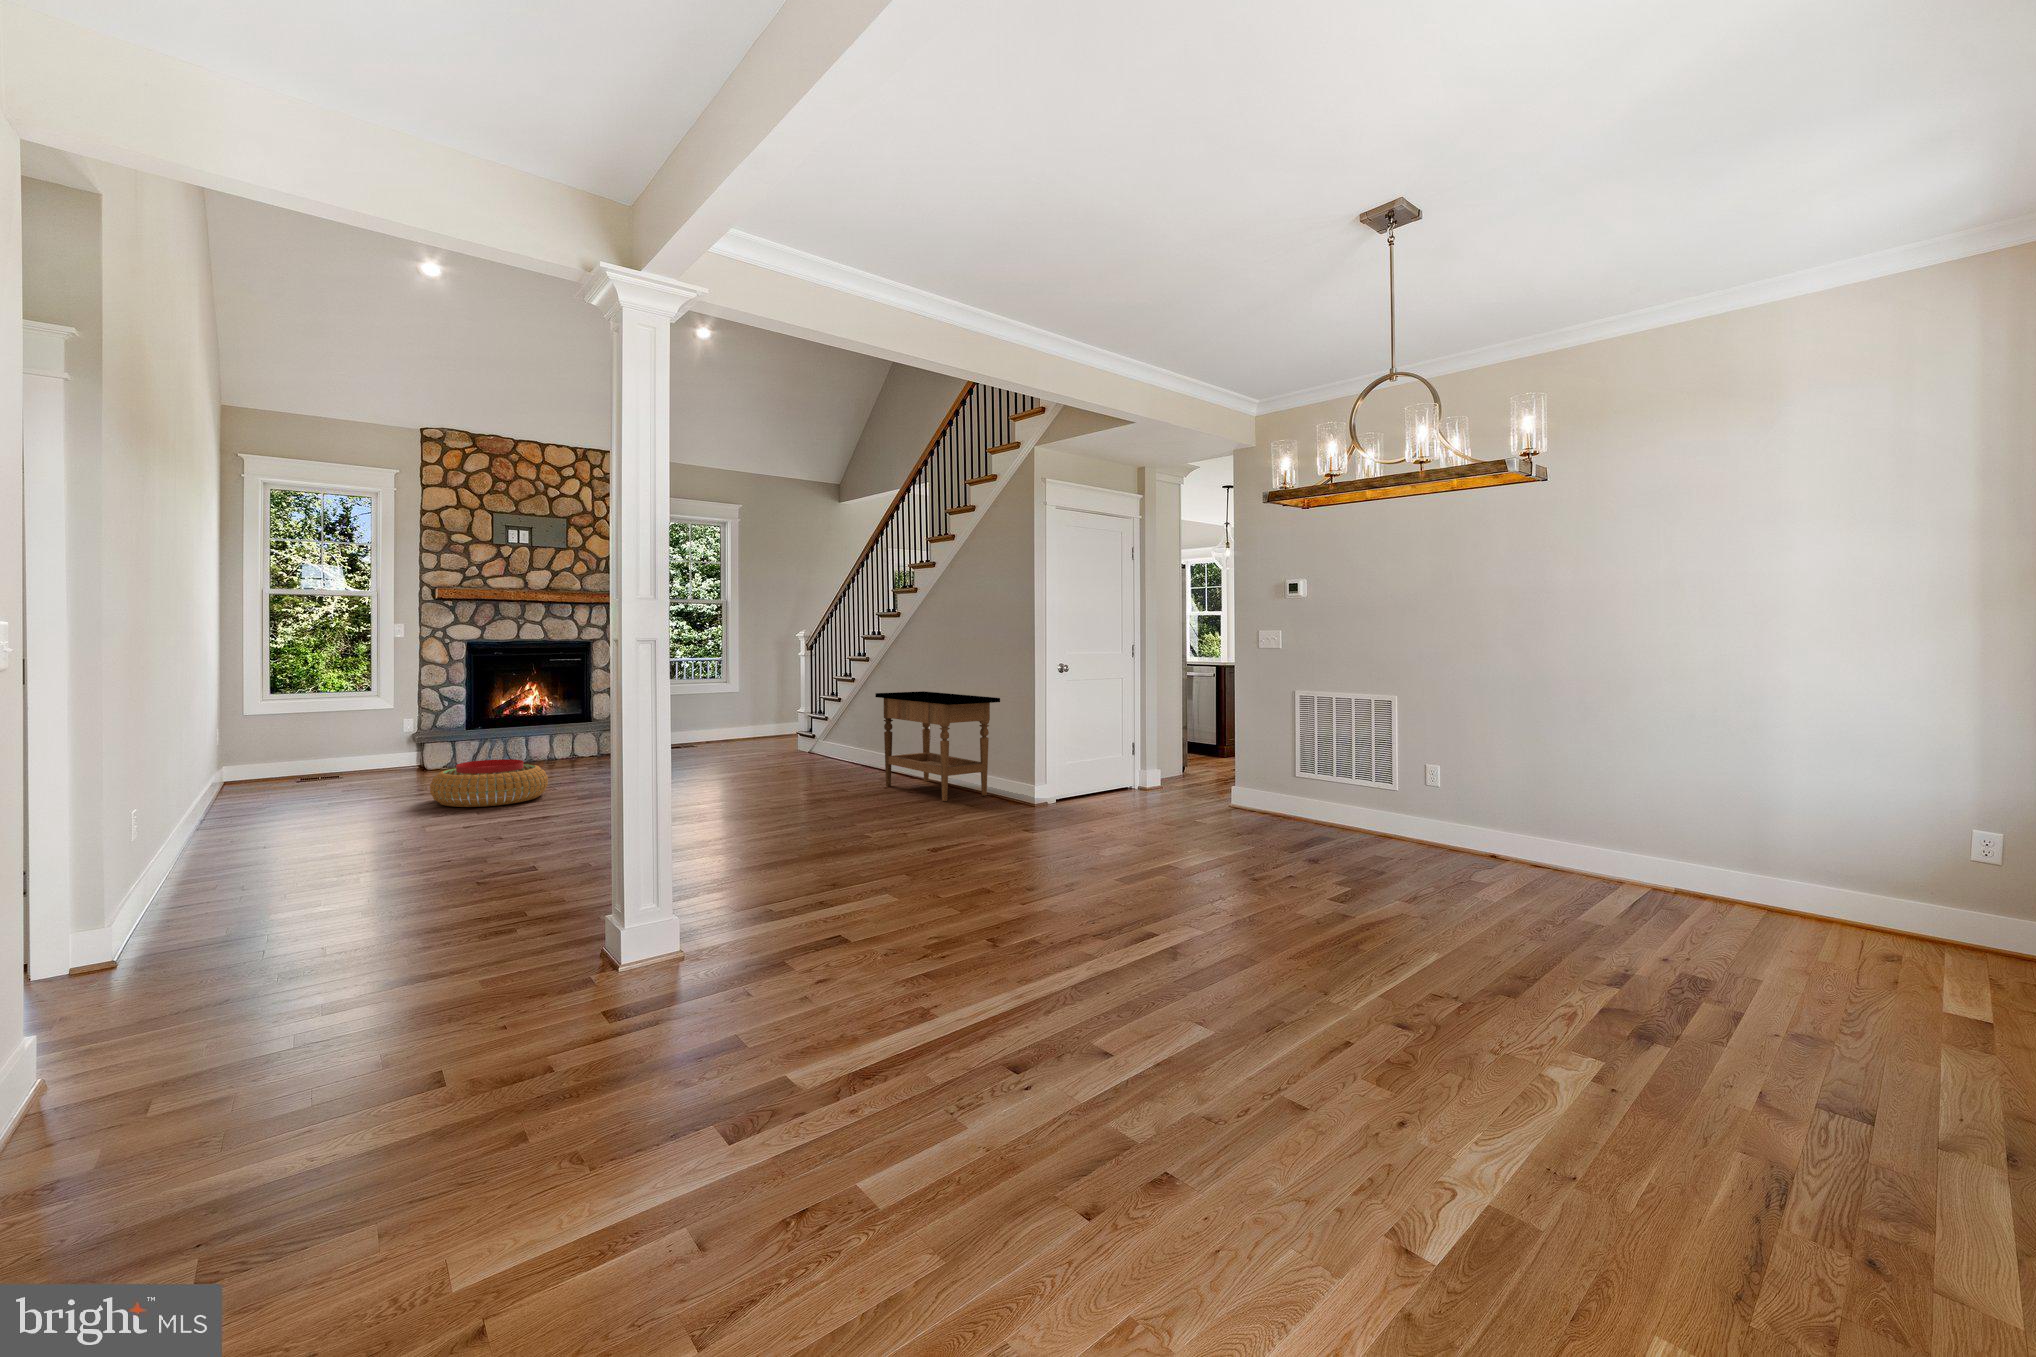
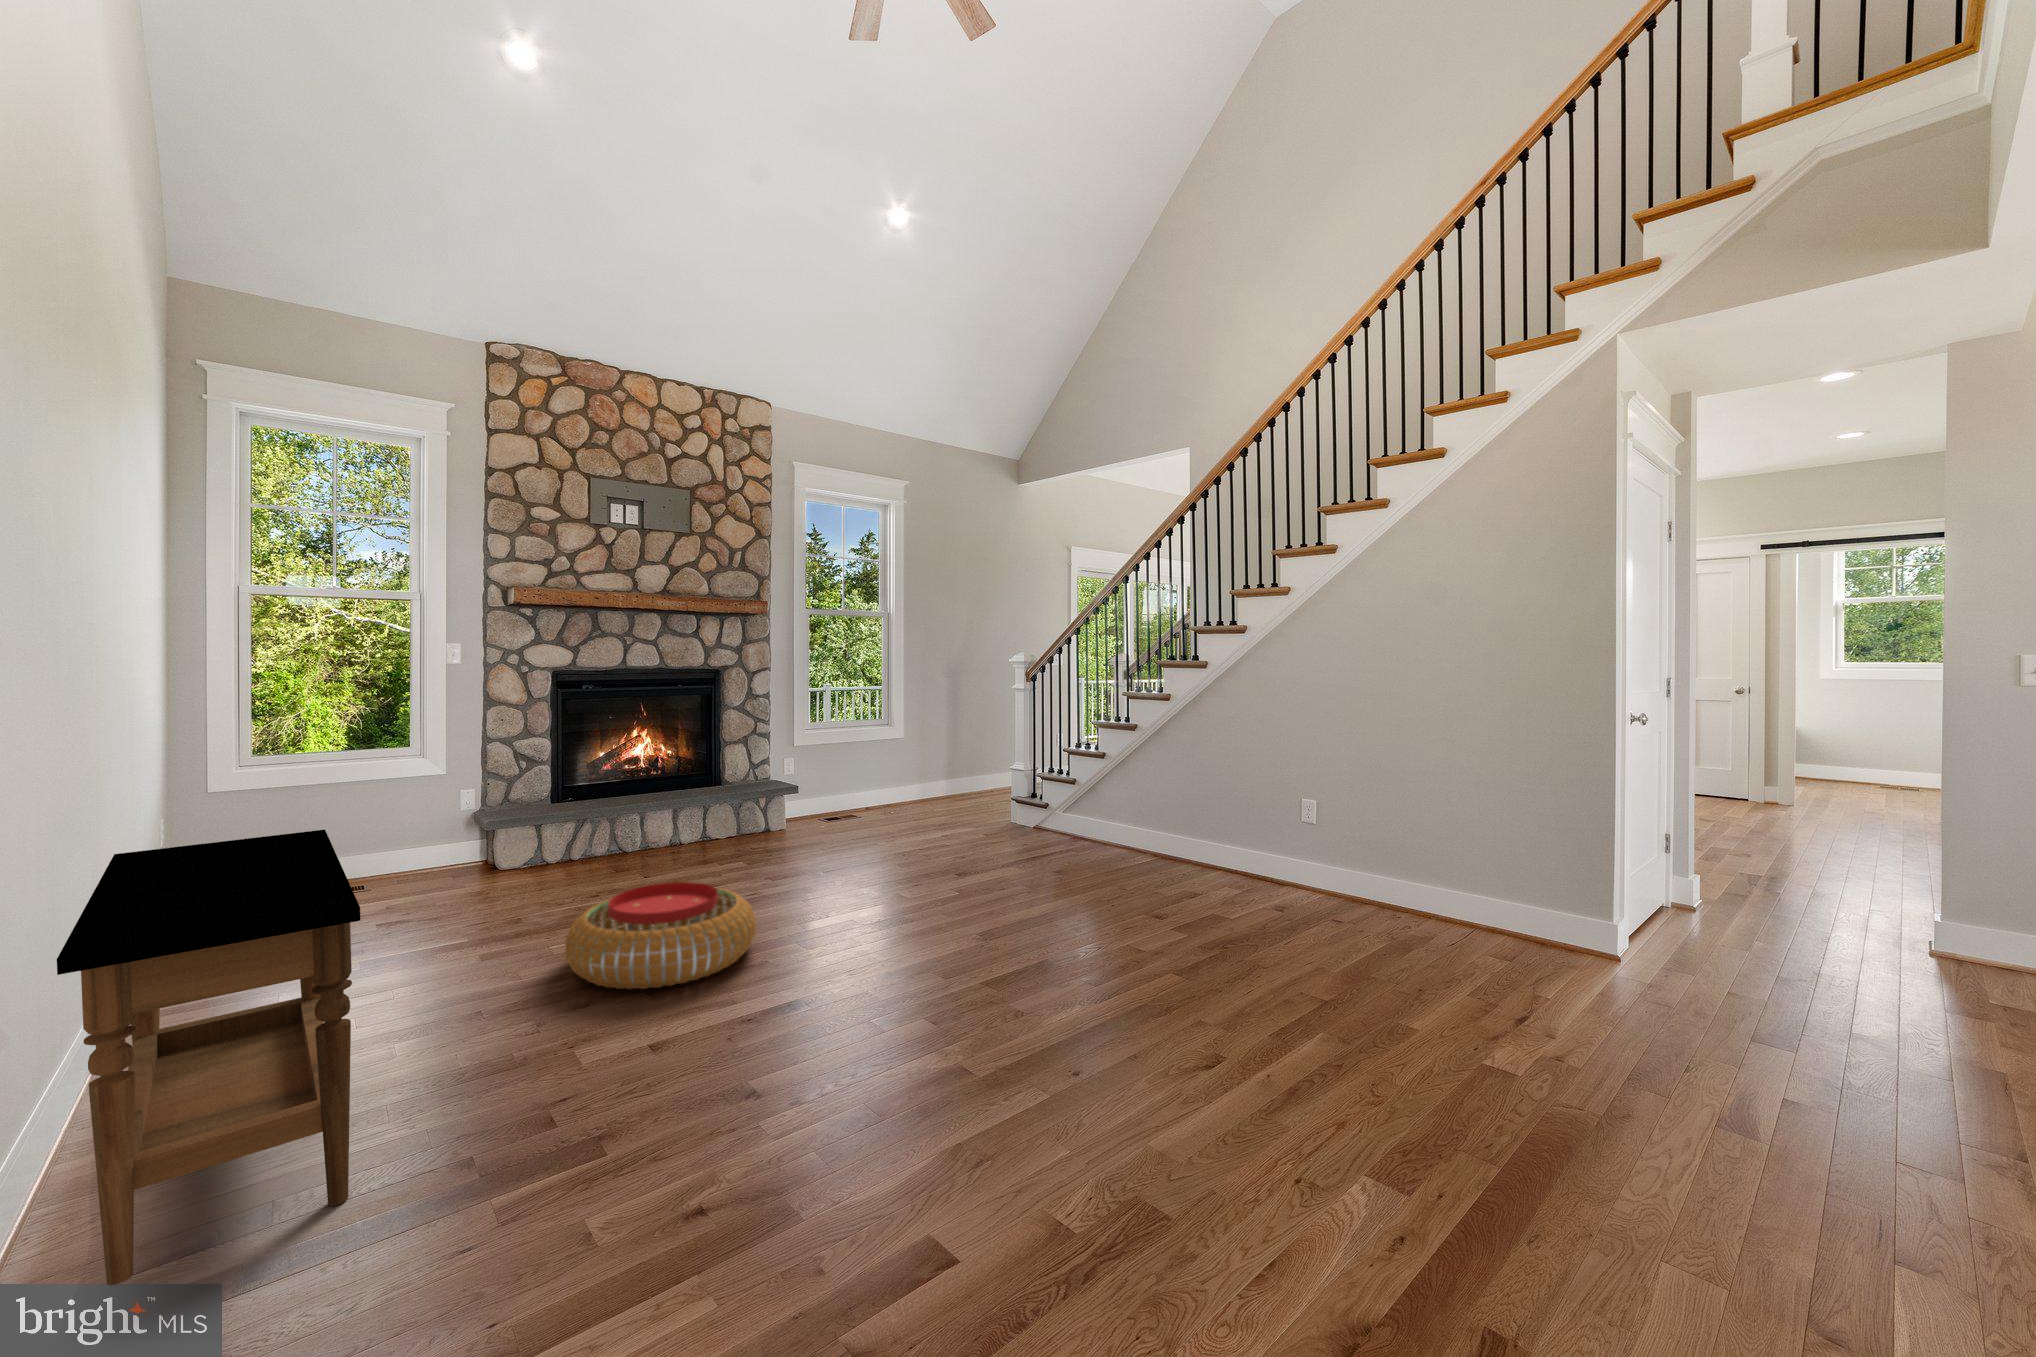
side table: present [875,691,1000,801] -> present [57,830,360,1285]

